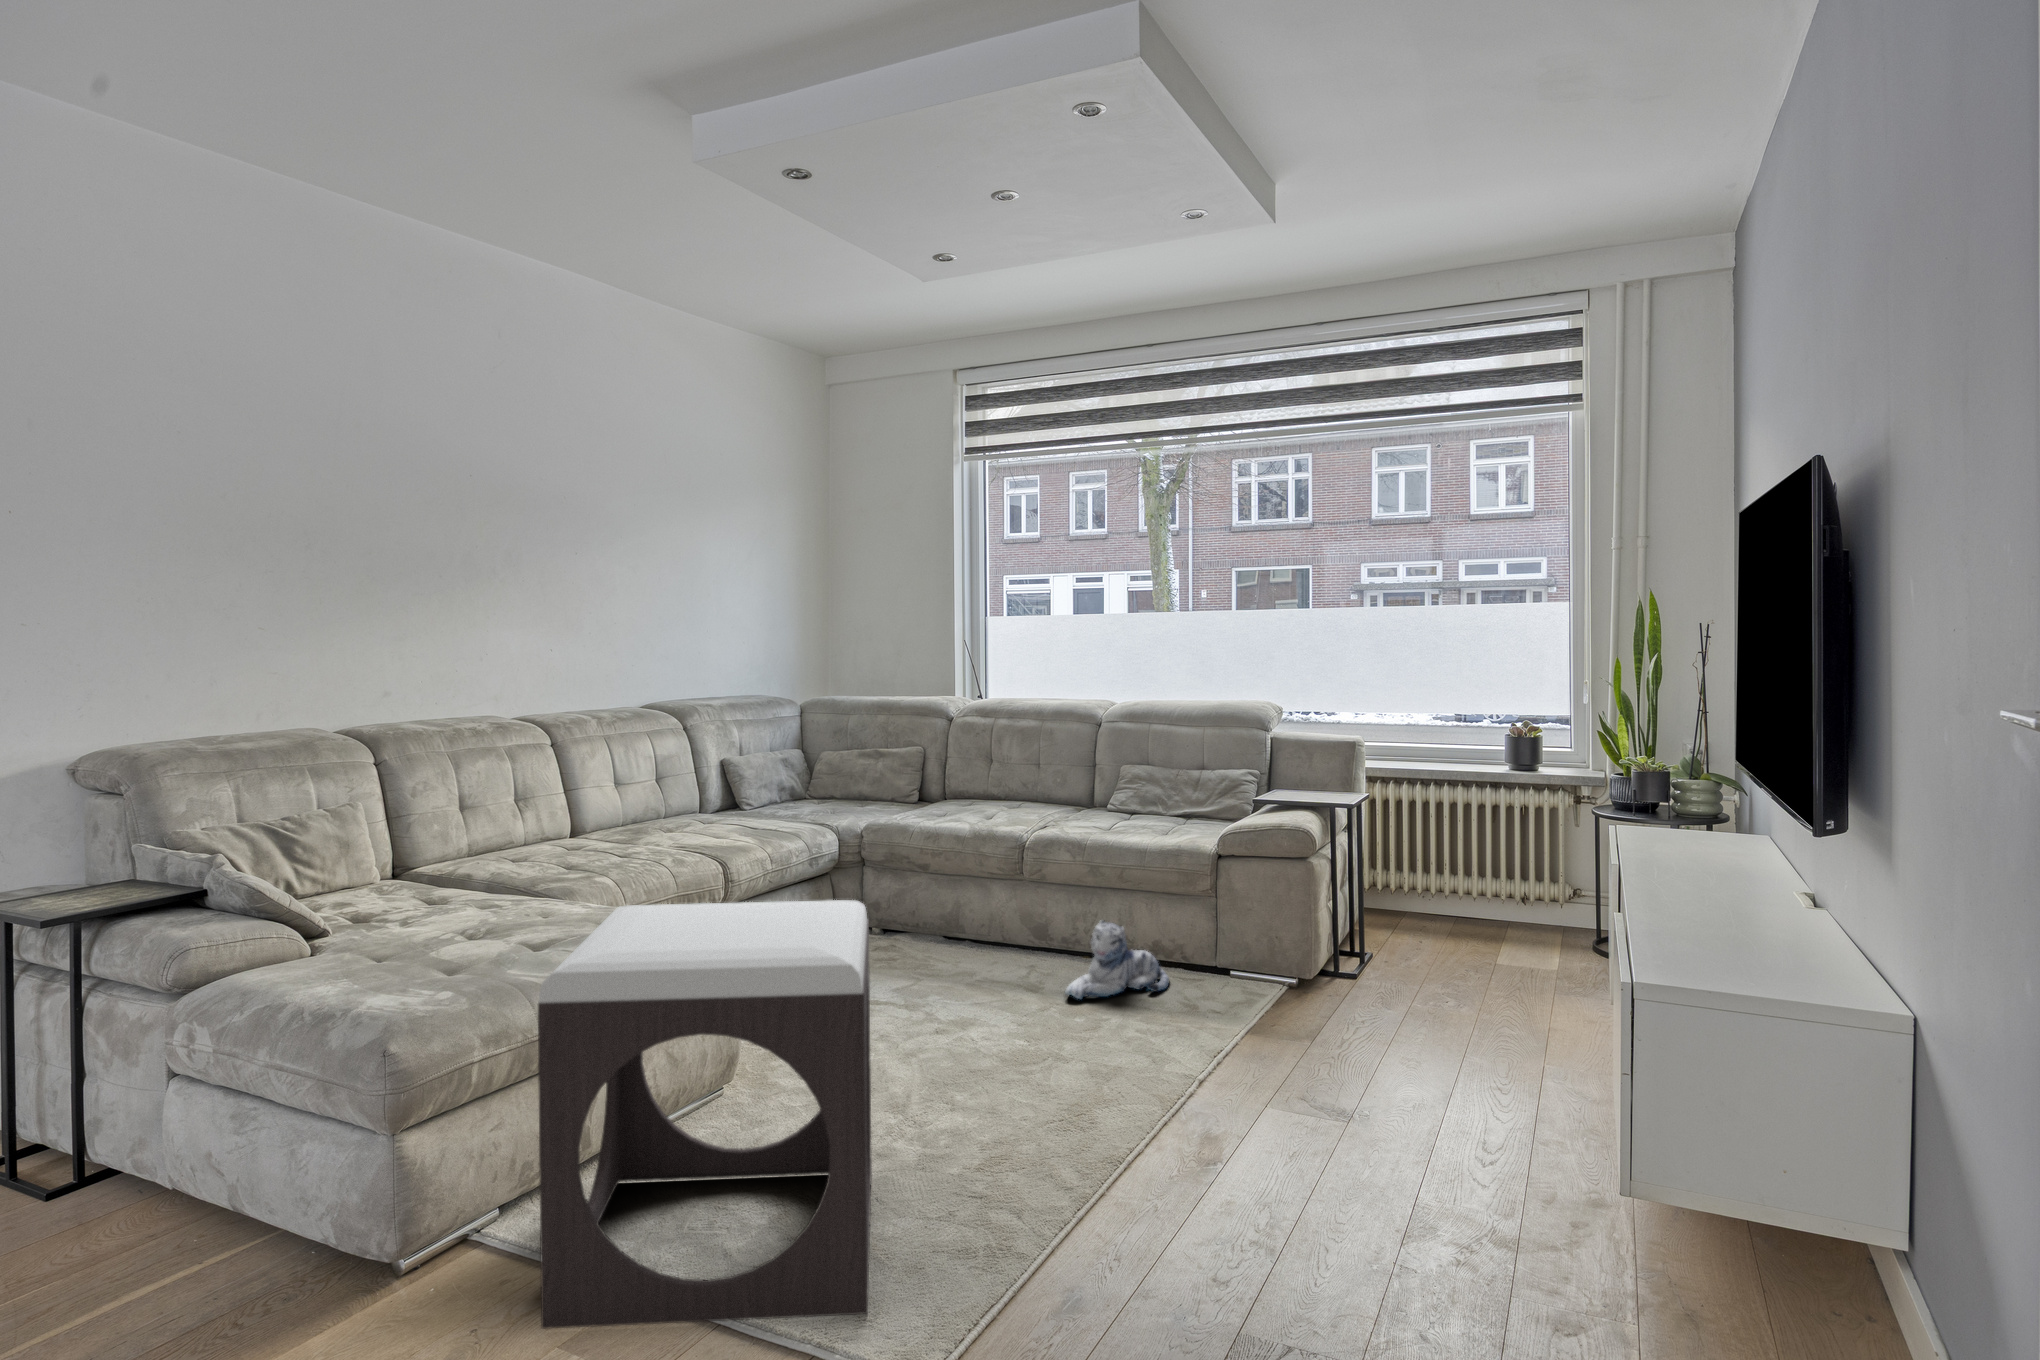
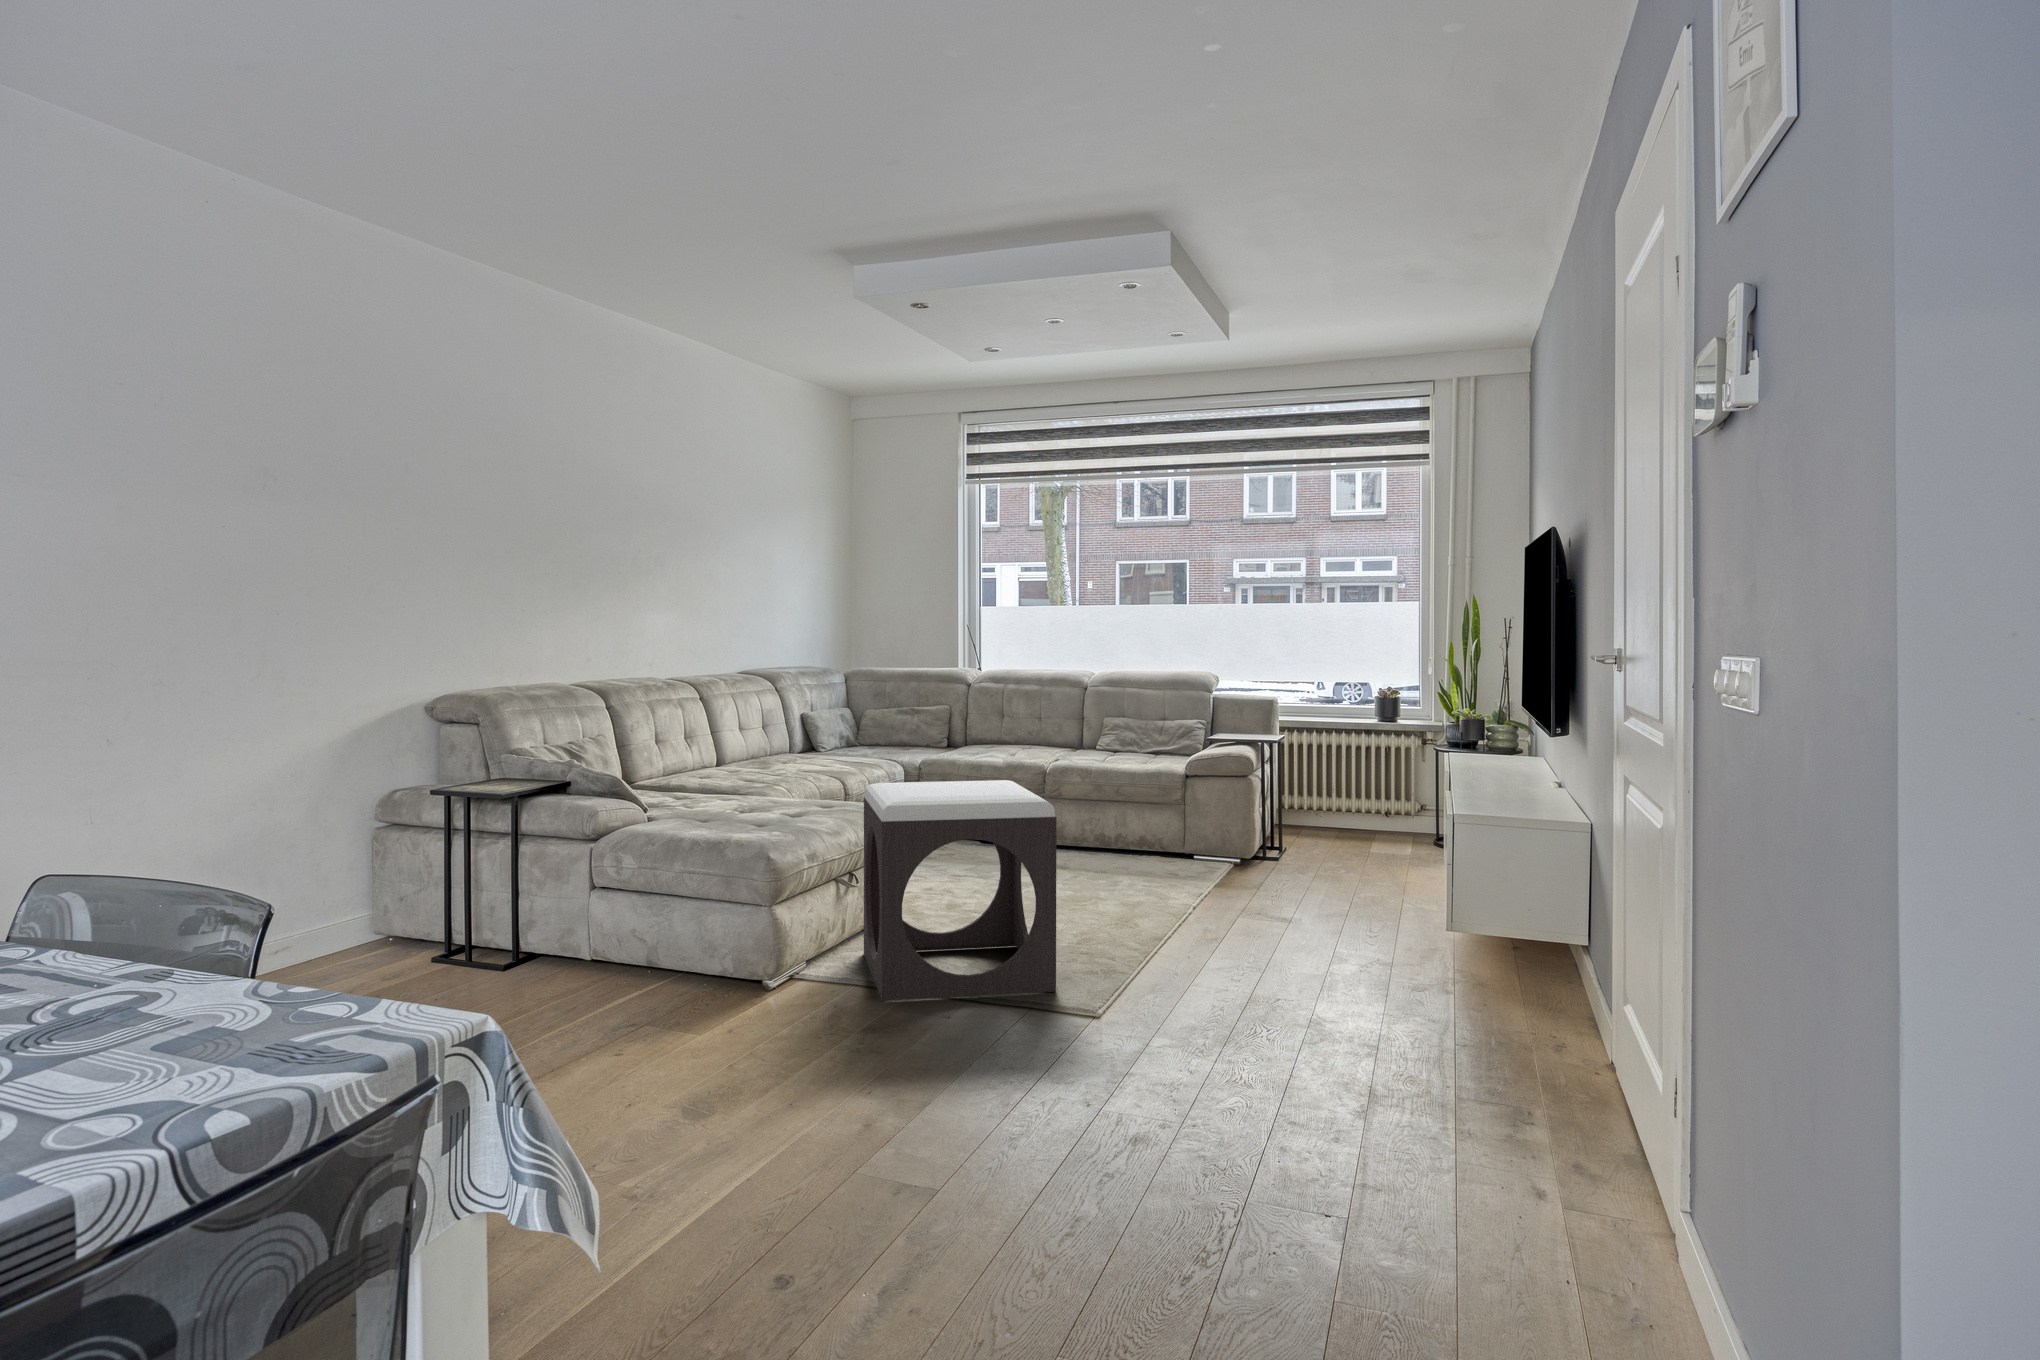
plush toy: present [1065,920,1169,999] -> none [1087,820,1154,873]

